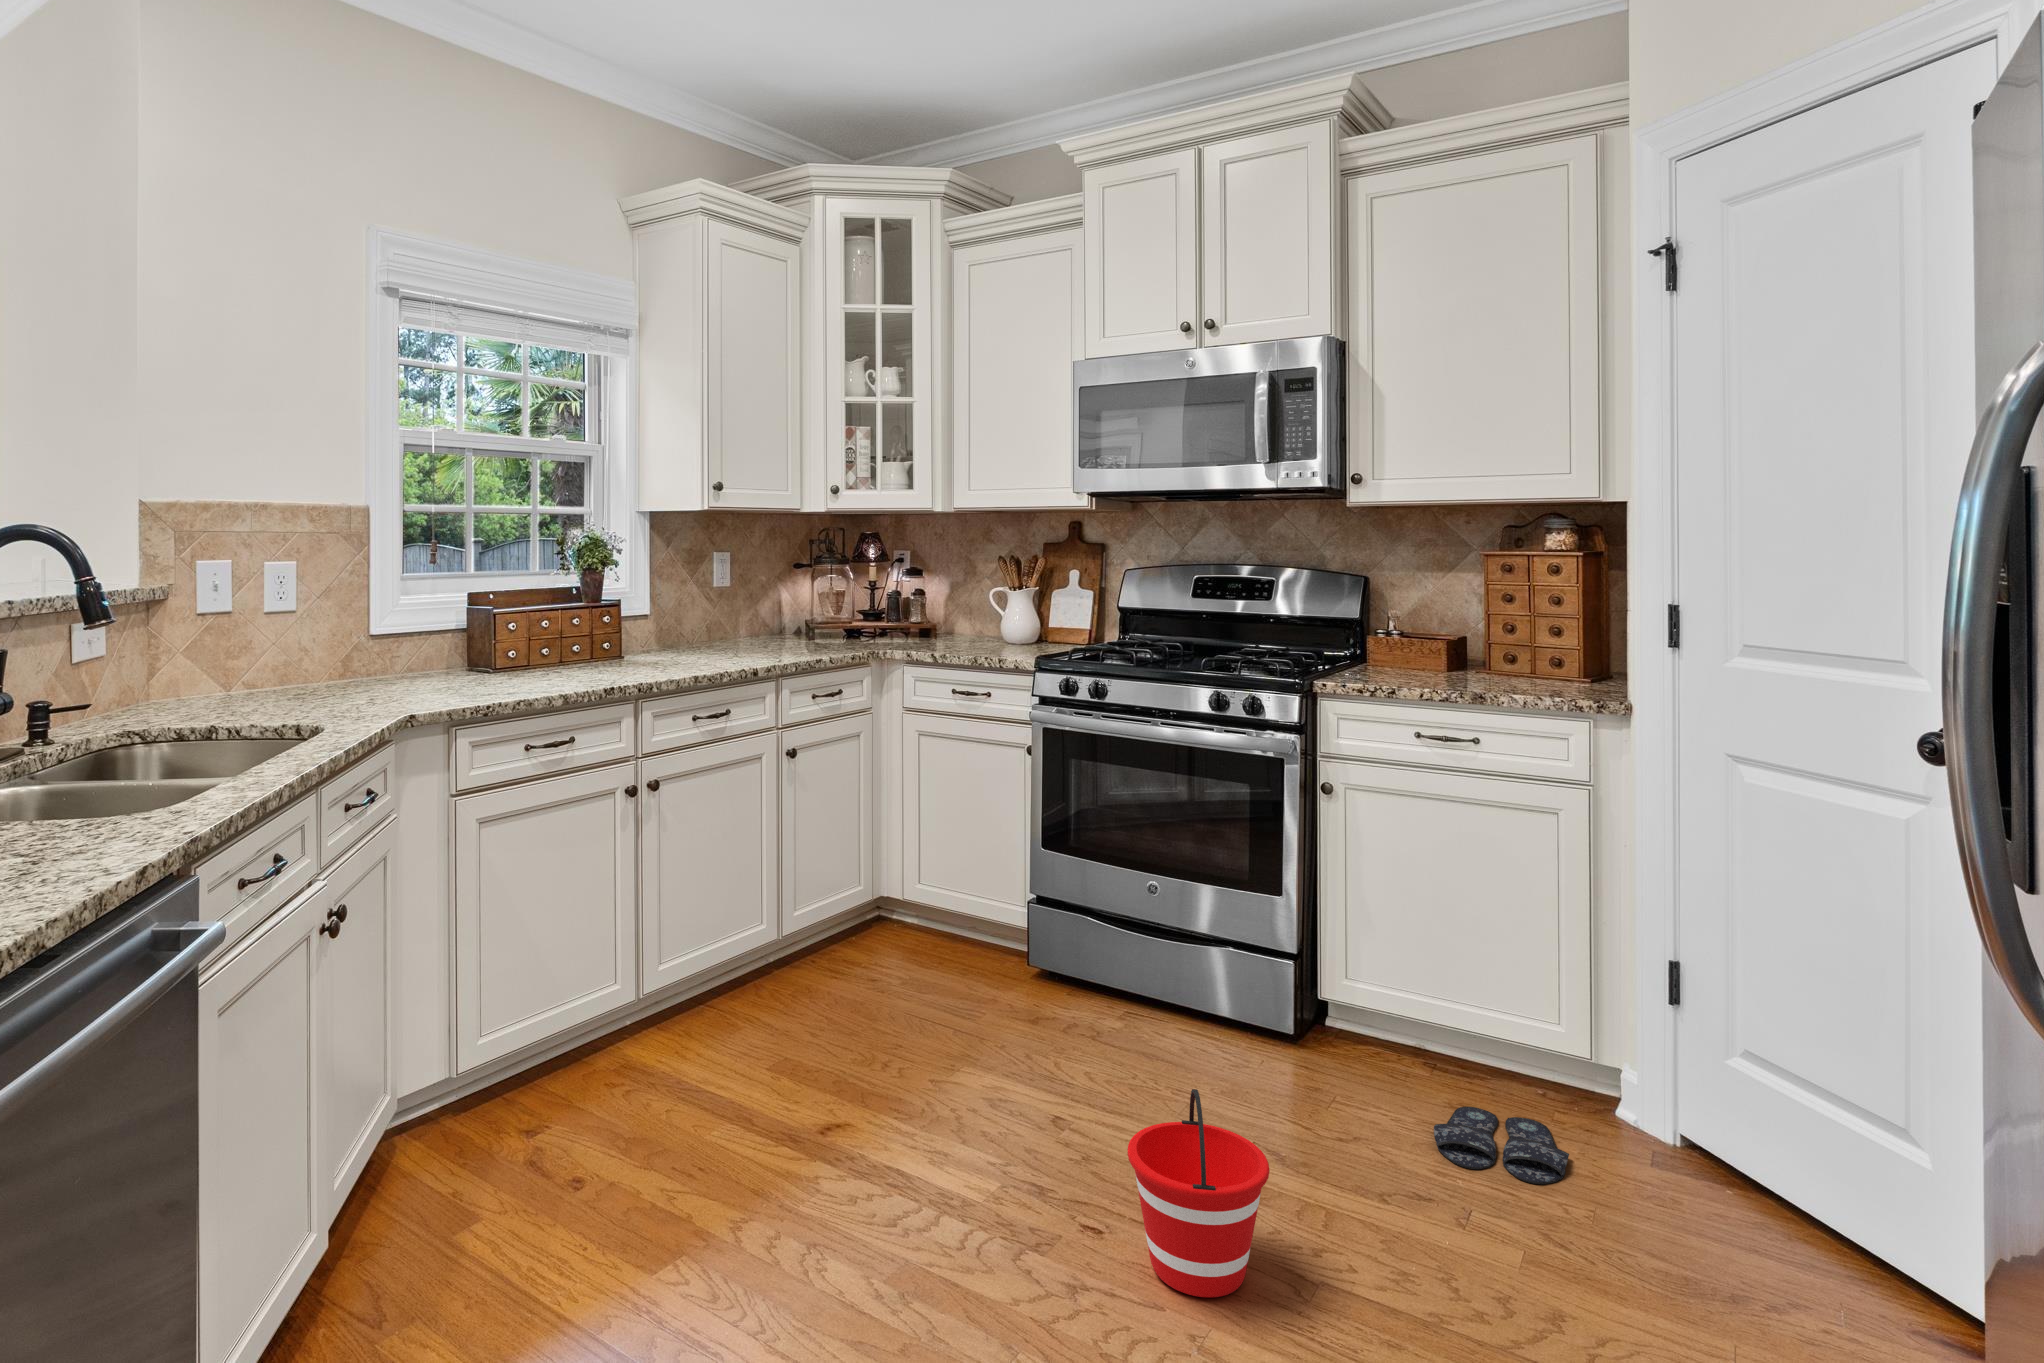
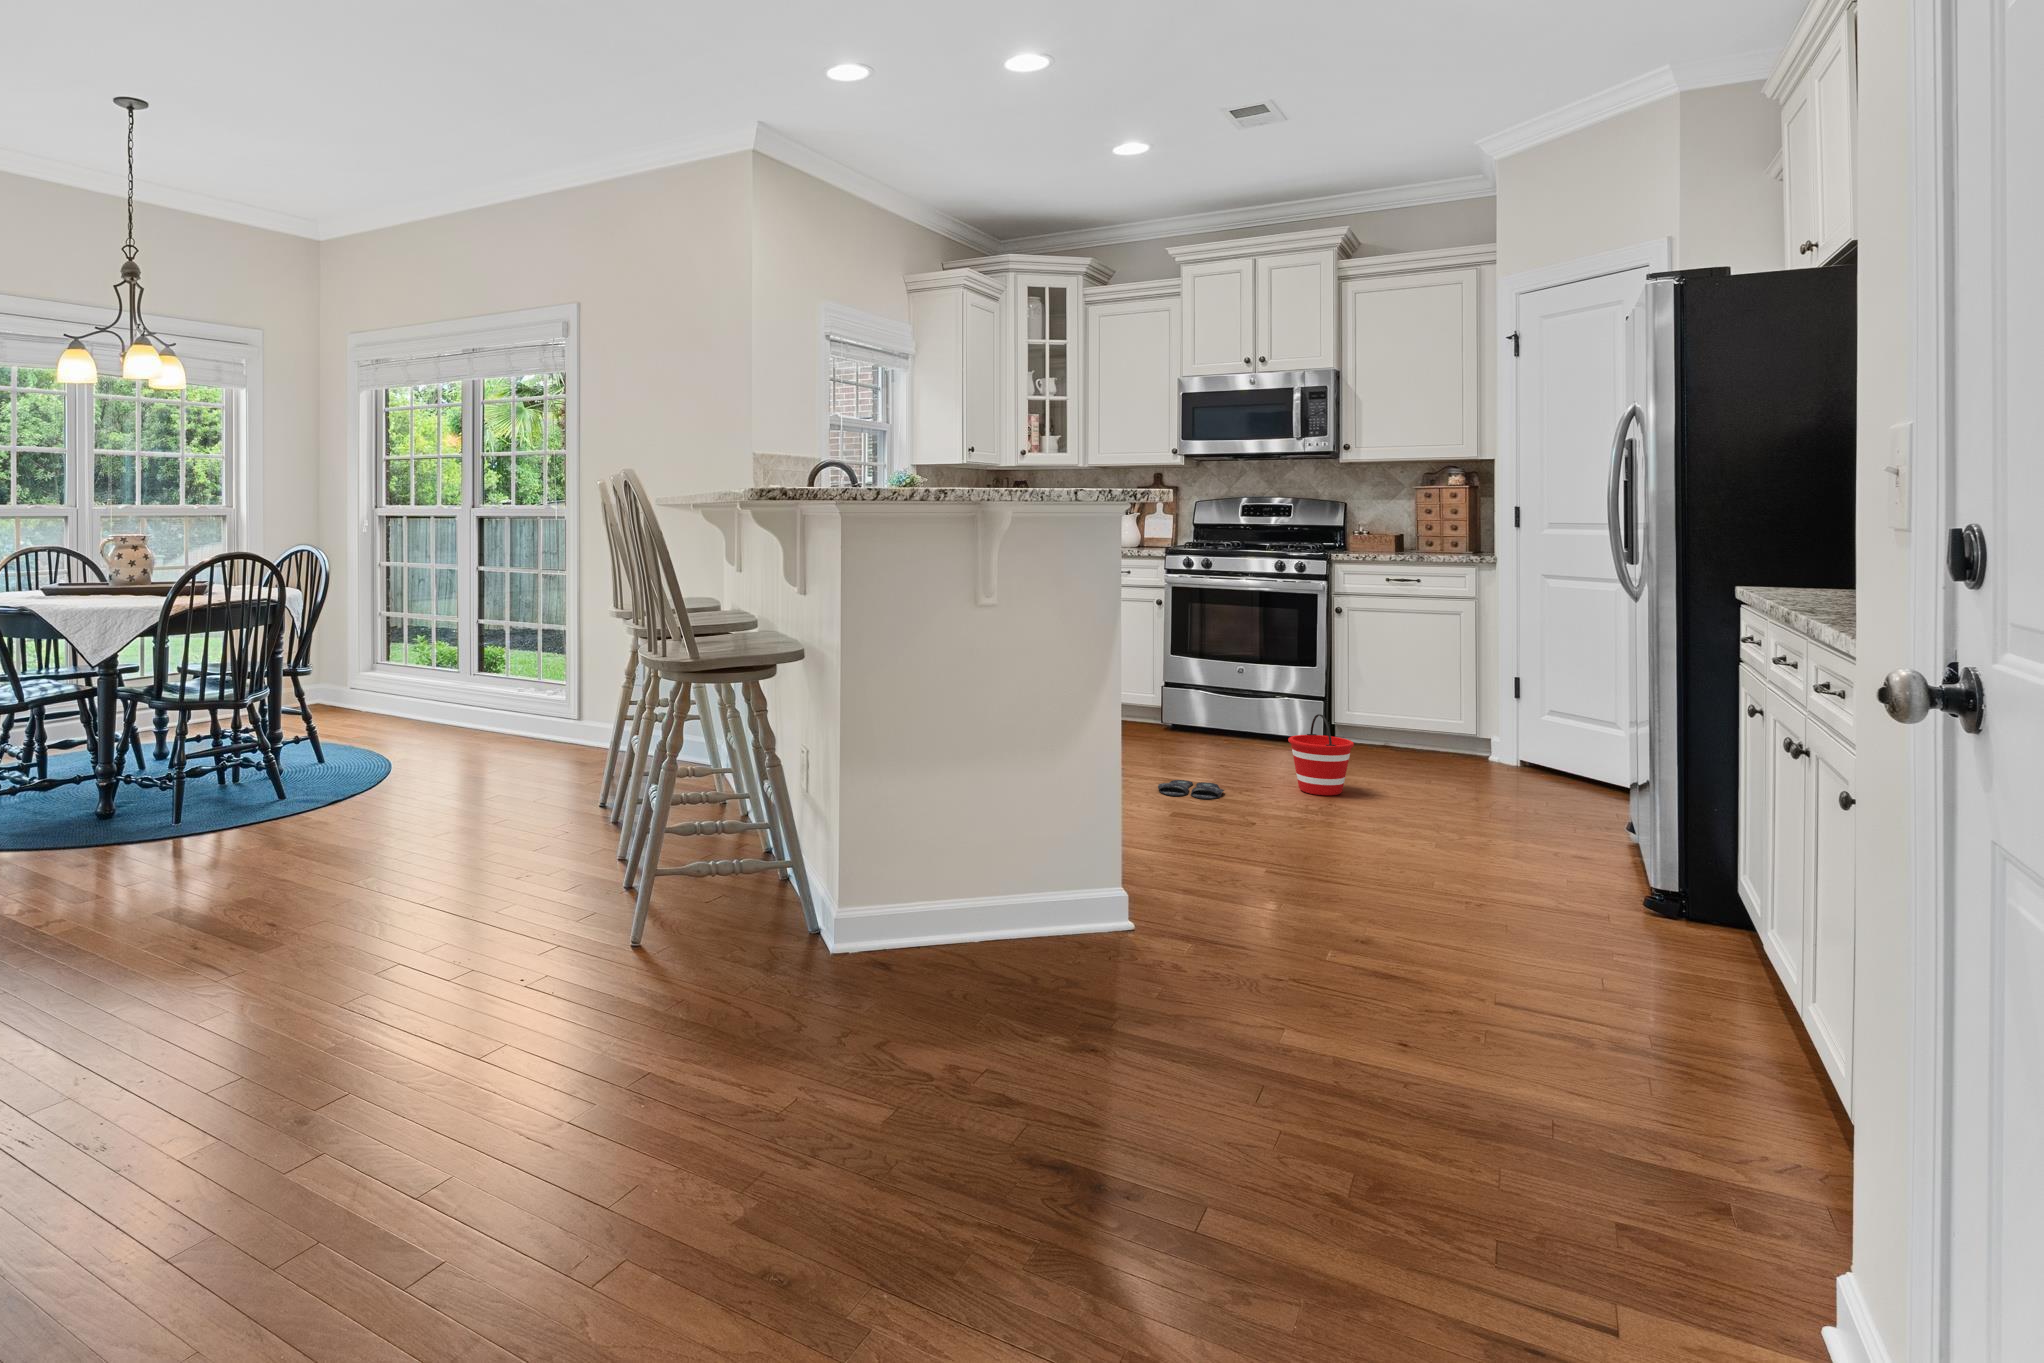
slippers: present [1434,1106,1569,1185] -> present [1158,780,1224,799]

